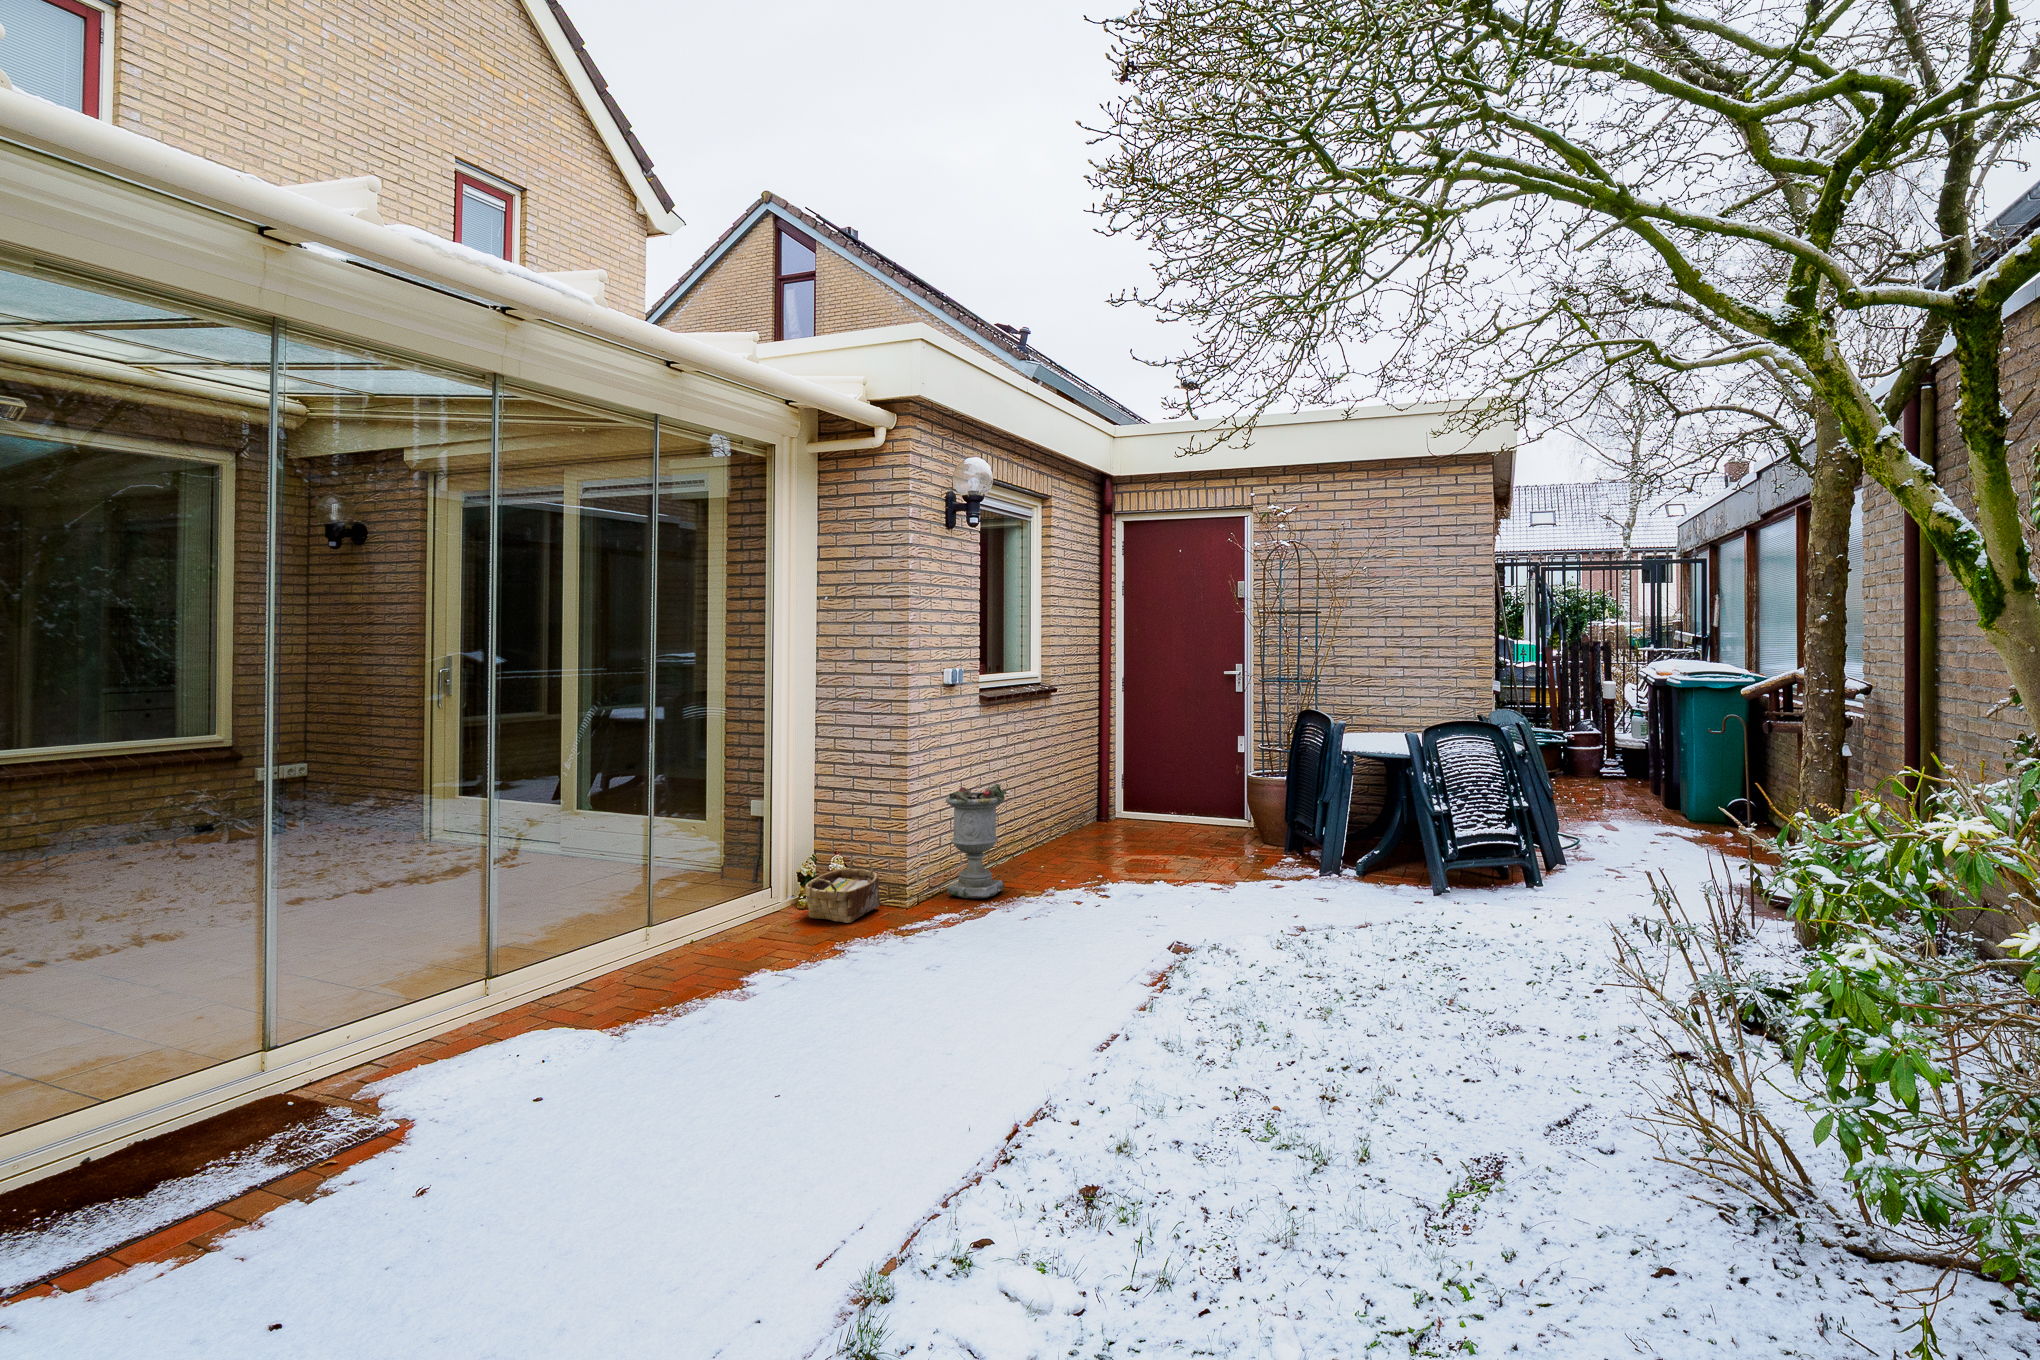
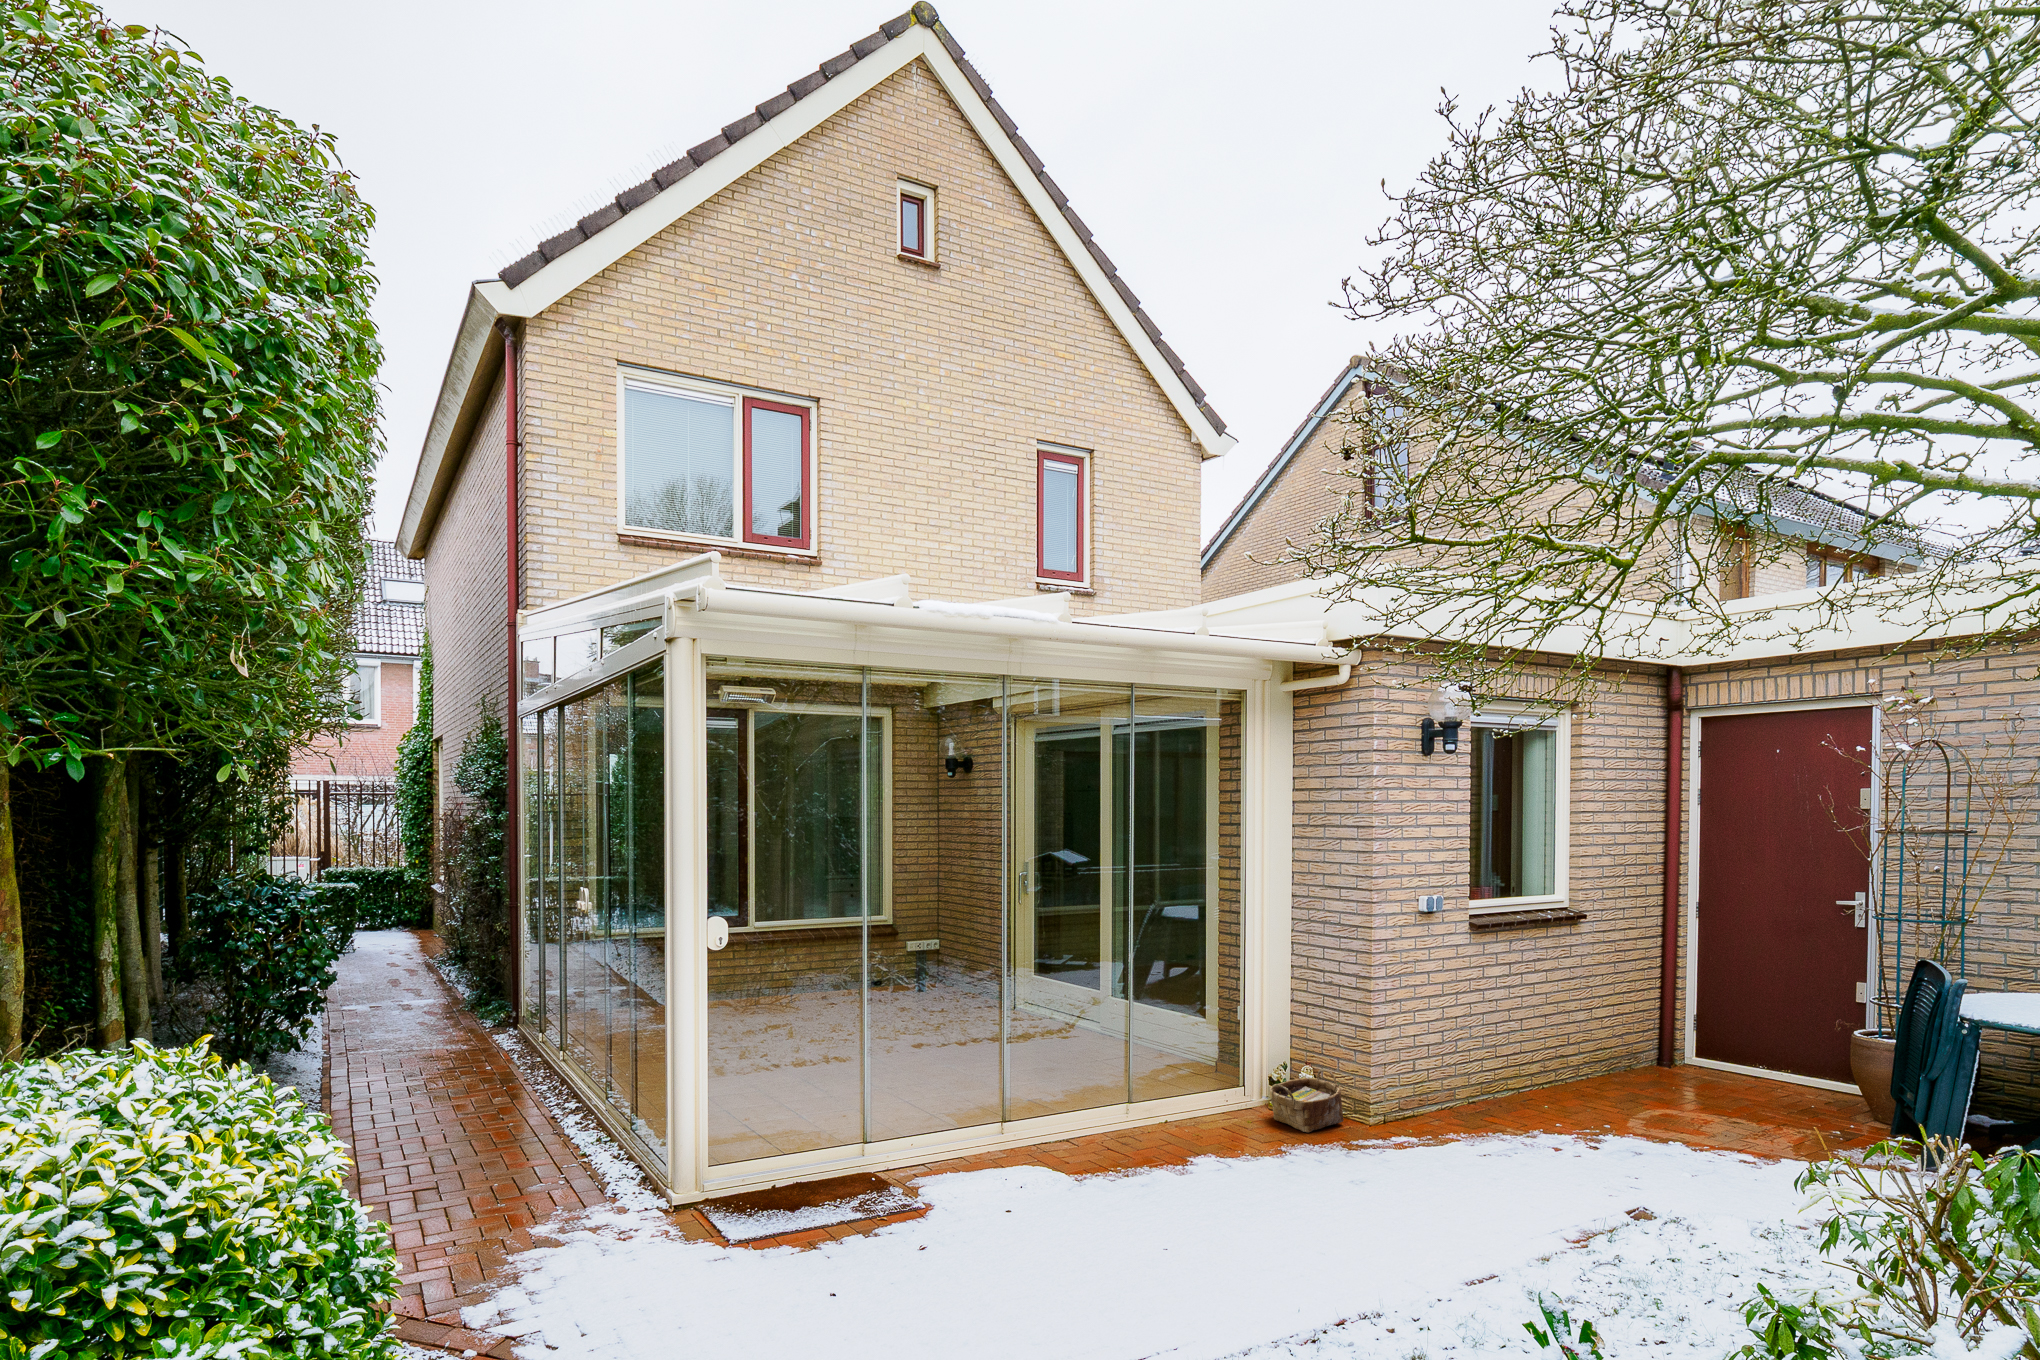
planter: present [946,784,1007,898] -> none [1416,1015,1484,1137]

